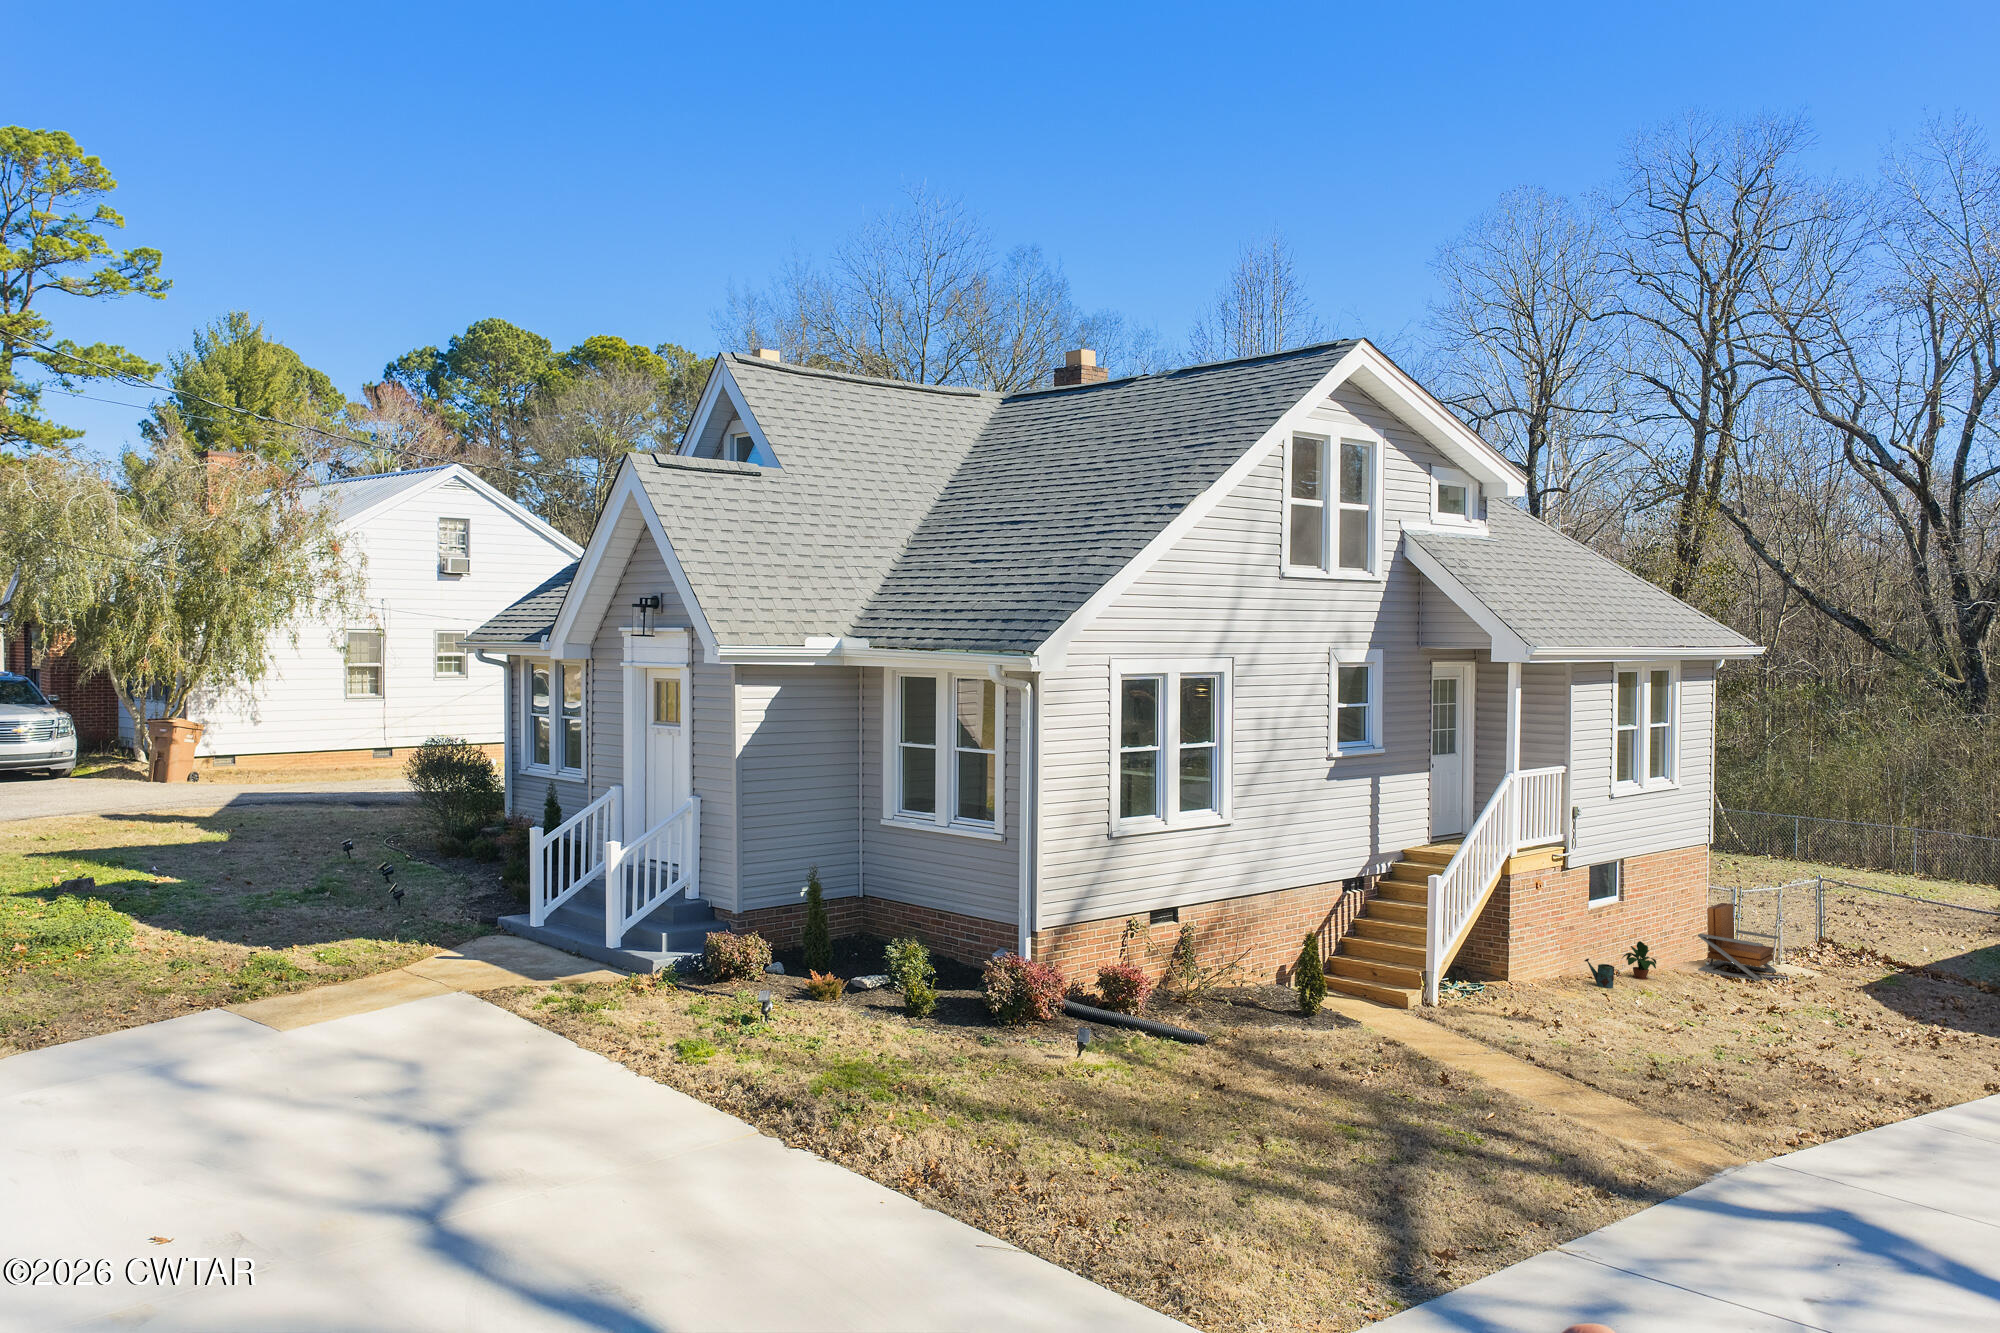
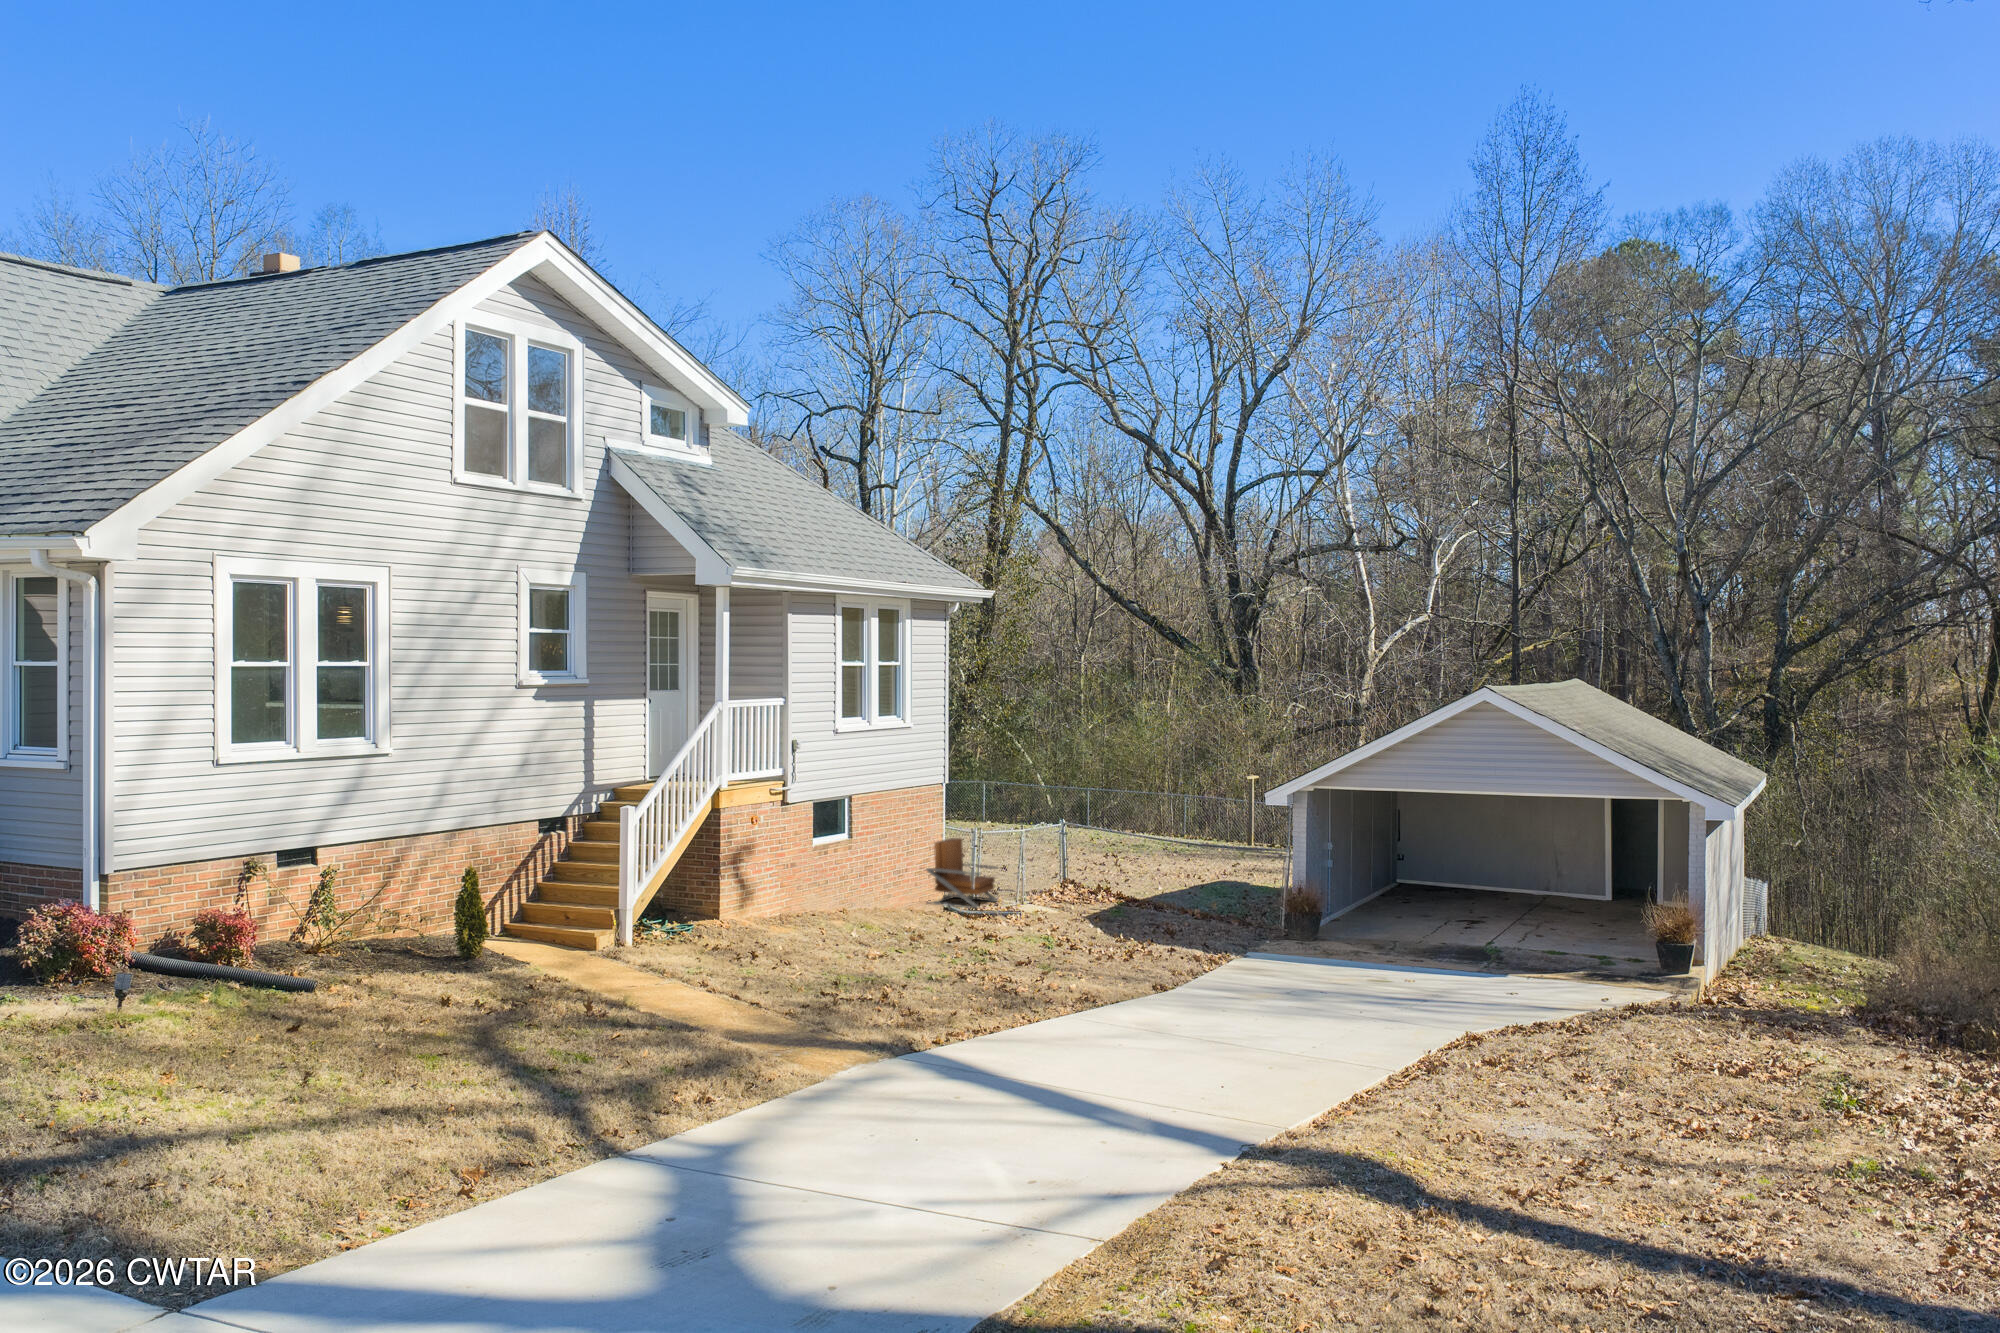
potted plant: present [1622,941,1656,980] -> none [848,875,882,914]
watering can: present [1584,958,1620,988] -> none [807,894,839,922]

